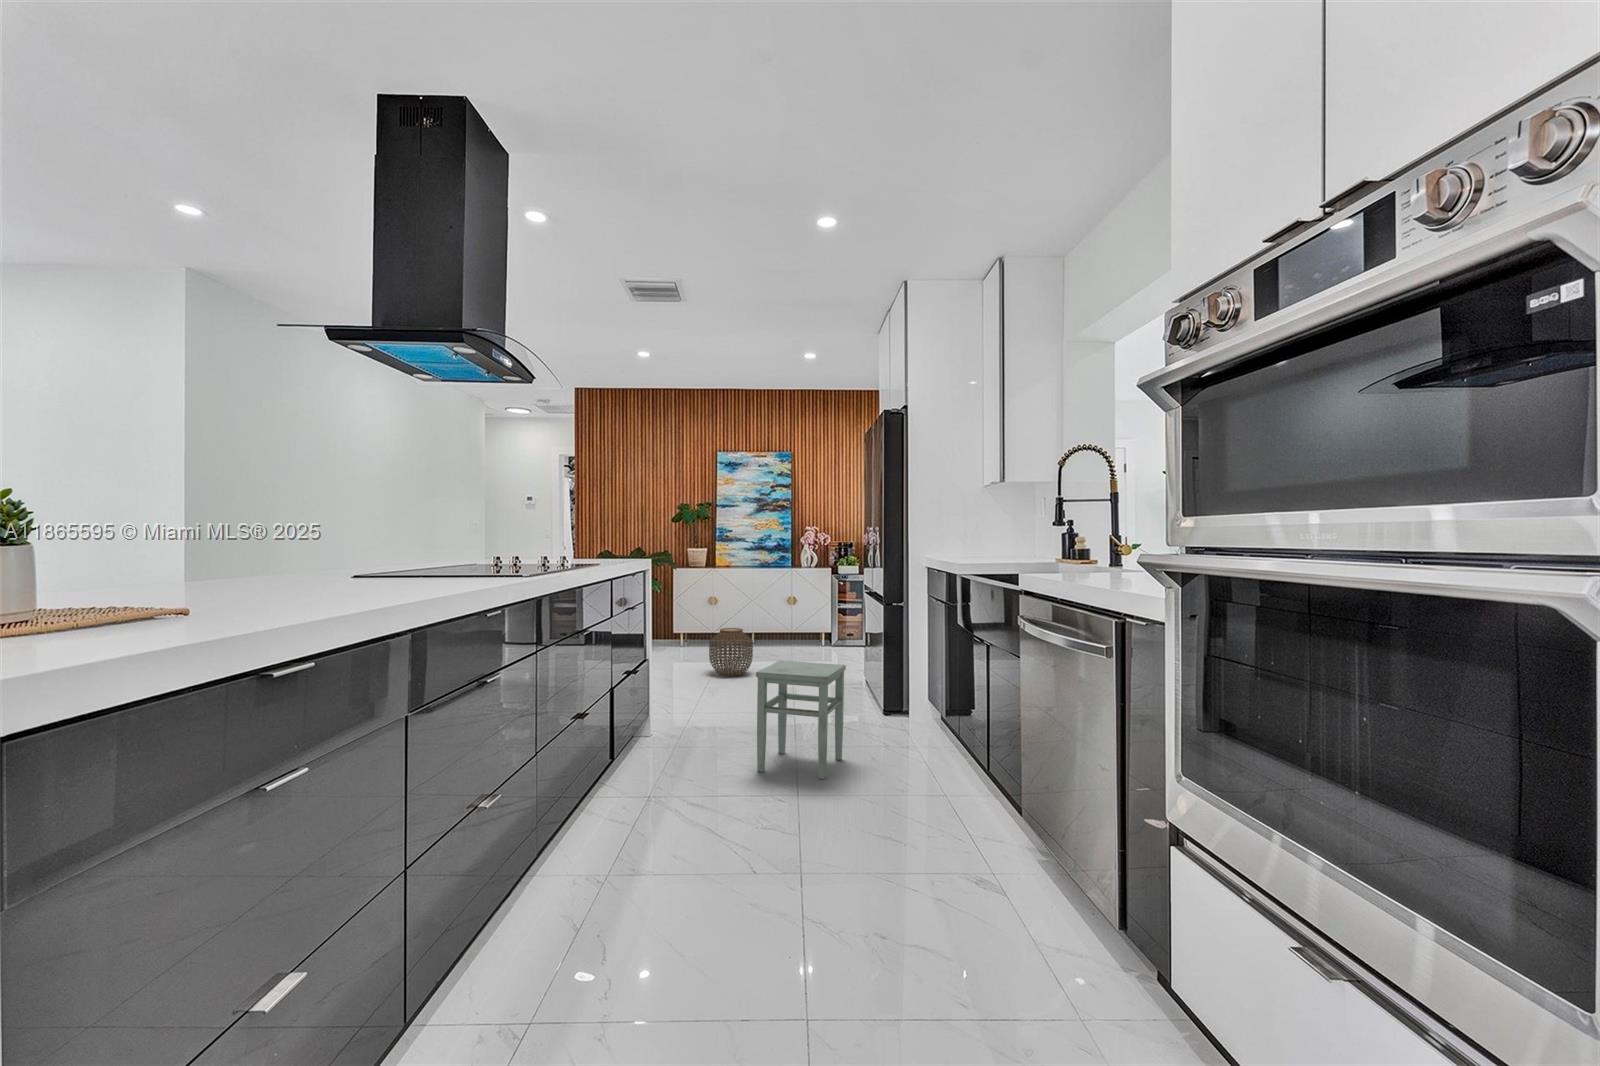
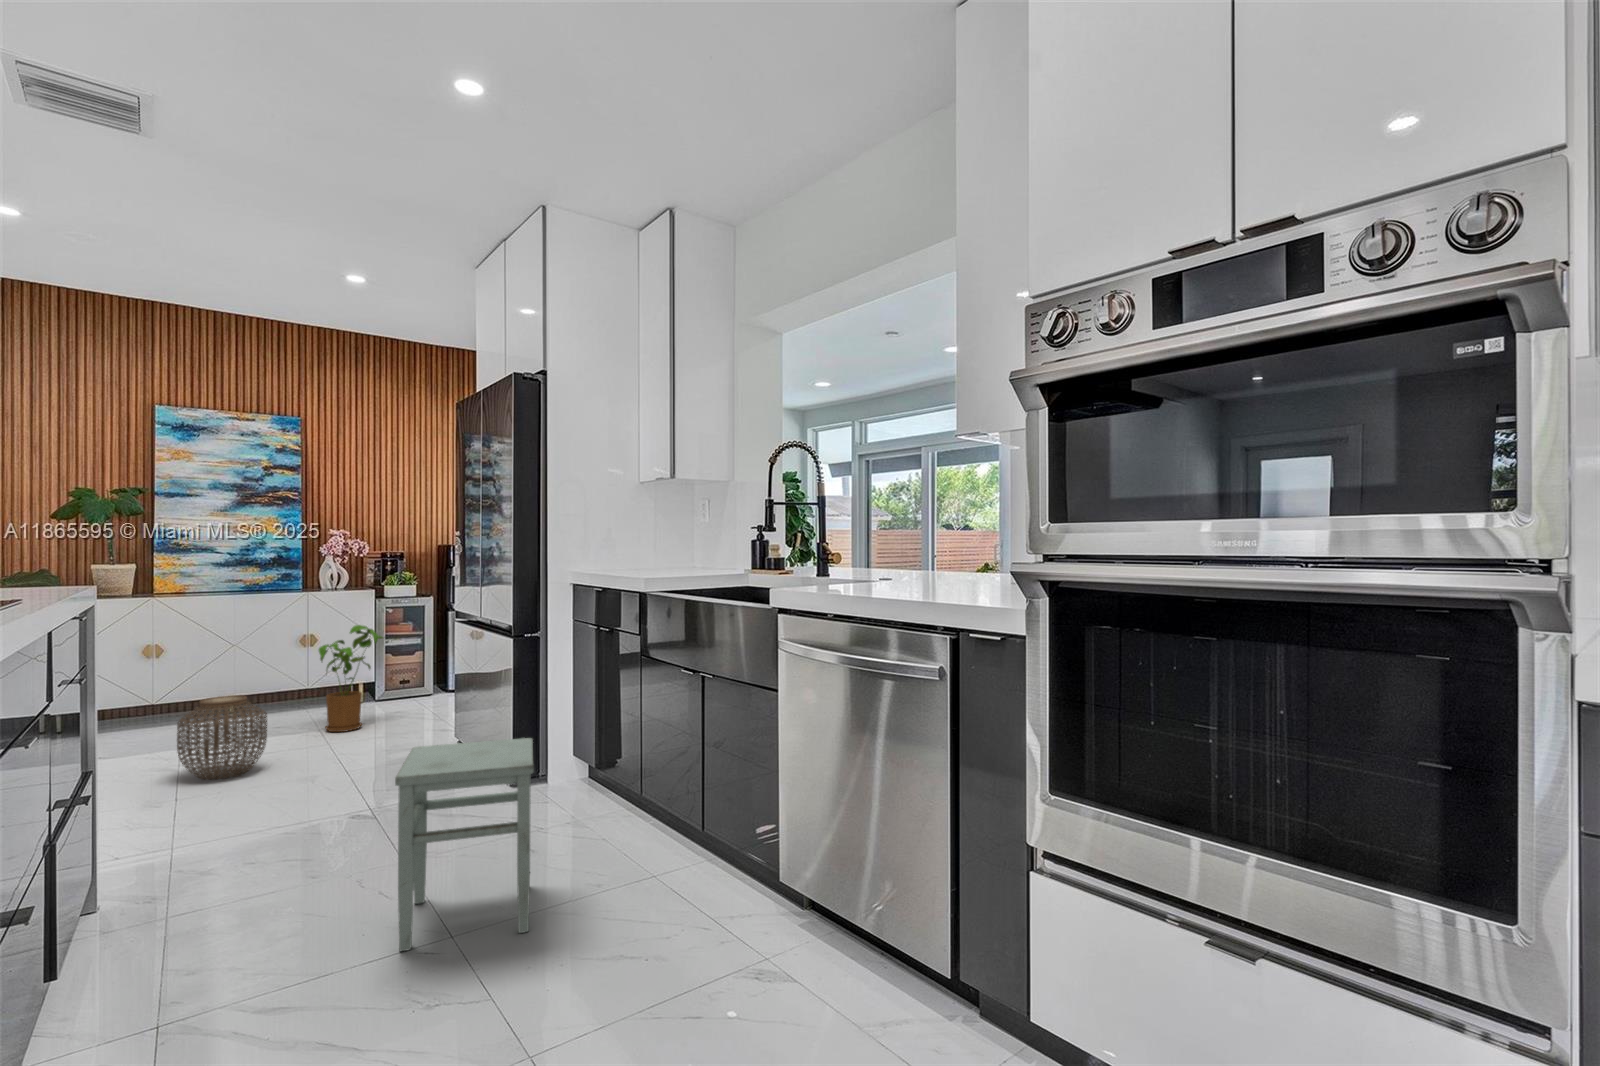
house plant: none [791,592,831,661] -> present [319,625,383,732]

